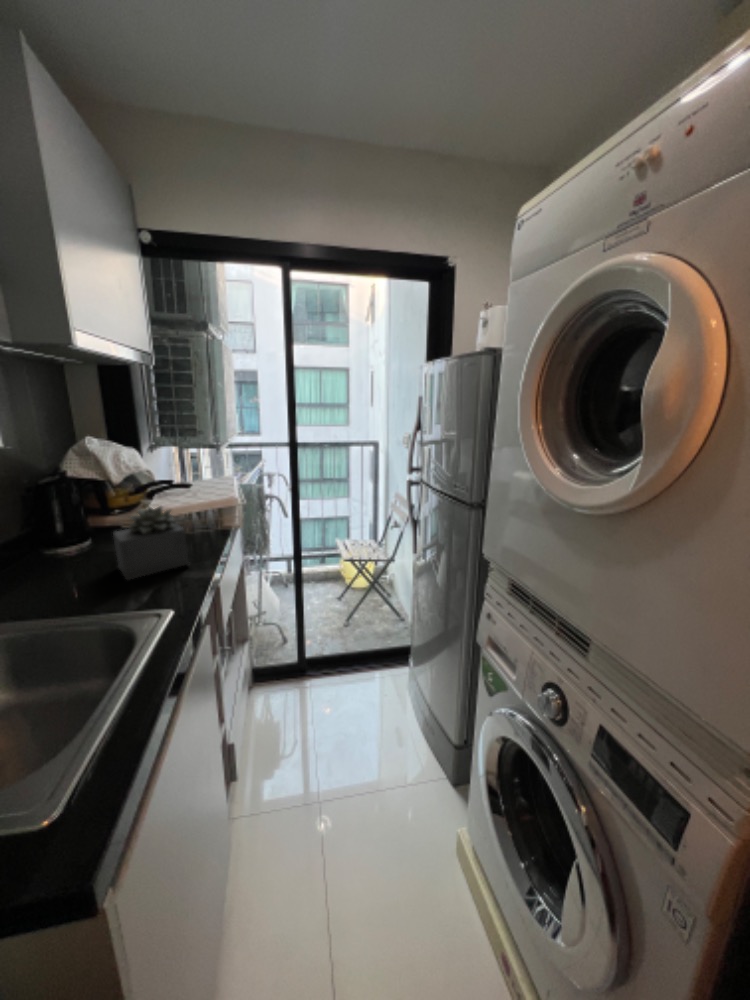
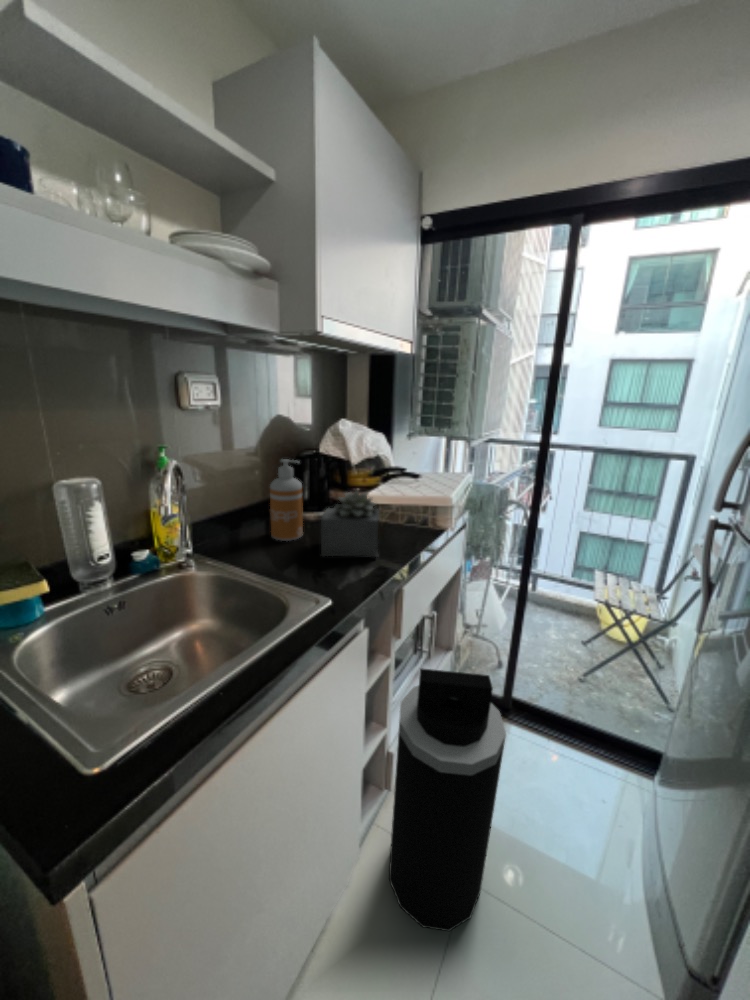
soap dispenser: none [25,487,82,583] -> present [270,459,303,541]
trash can: none [244,627,334,860] -> present [389,668,506,931]

